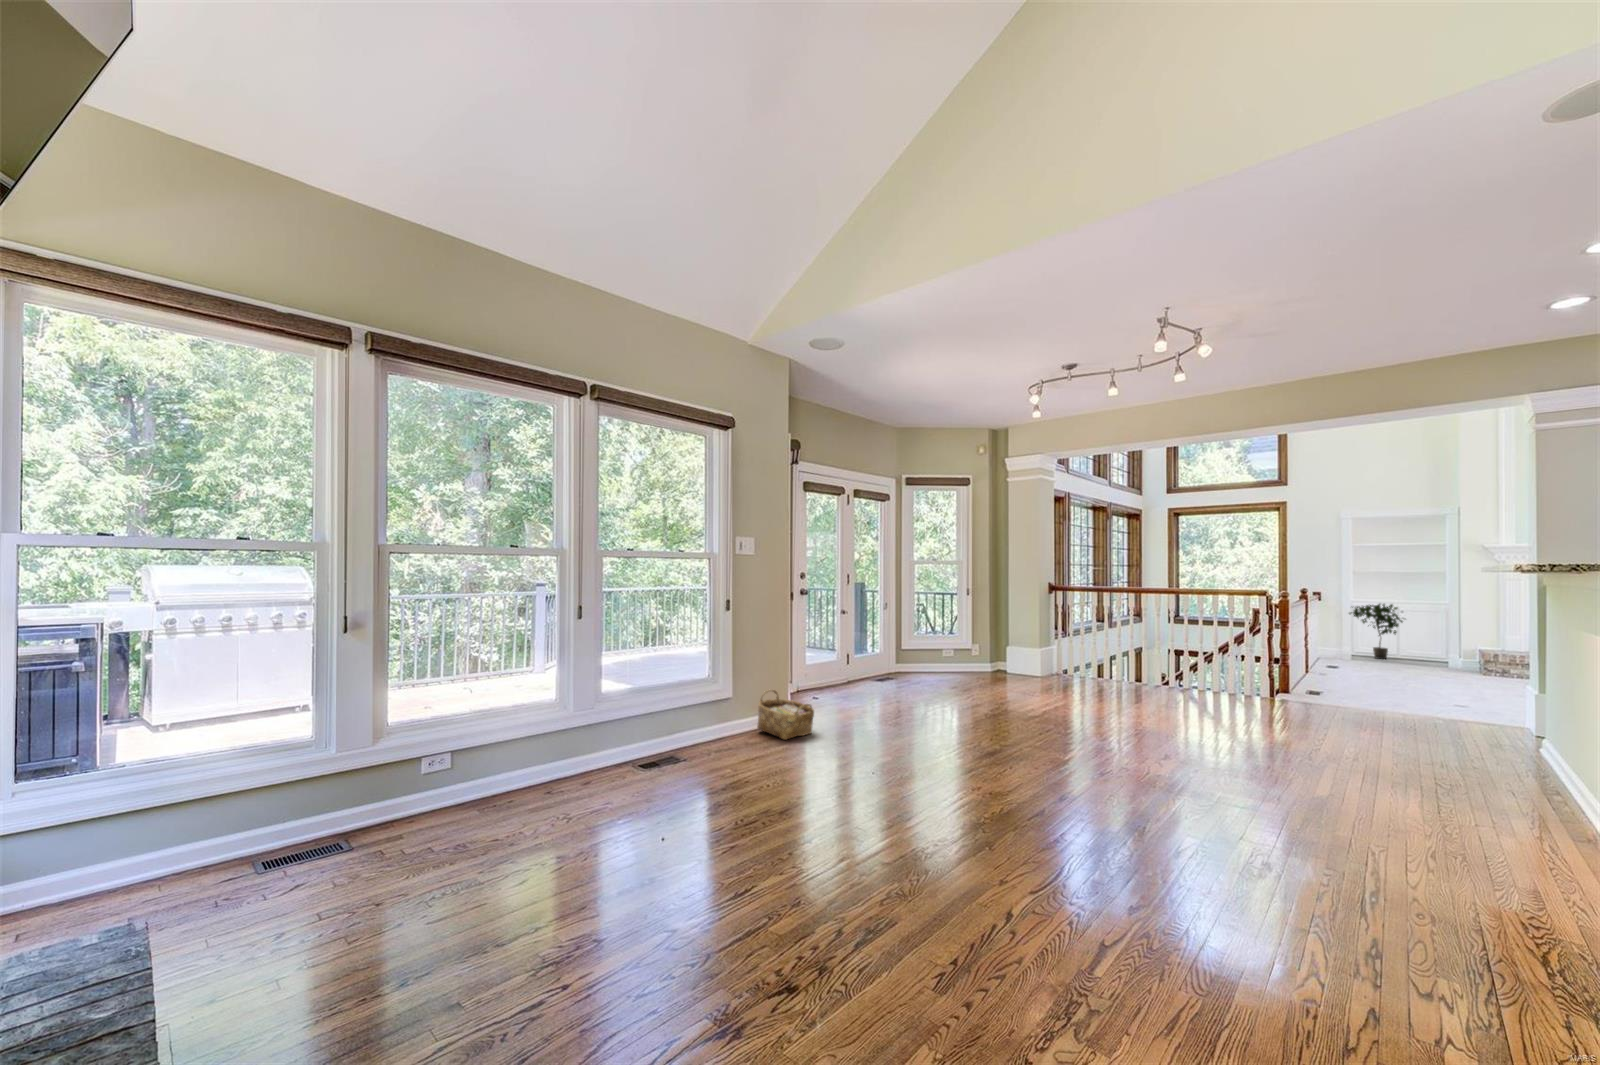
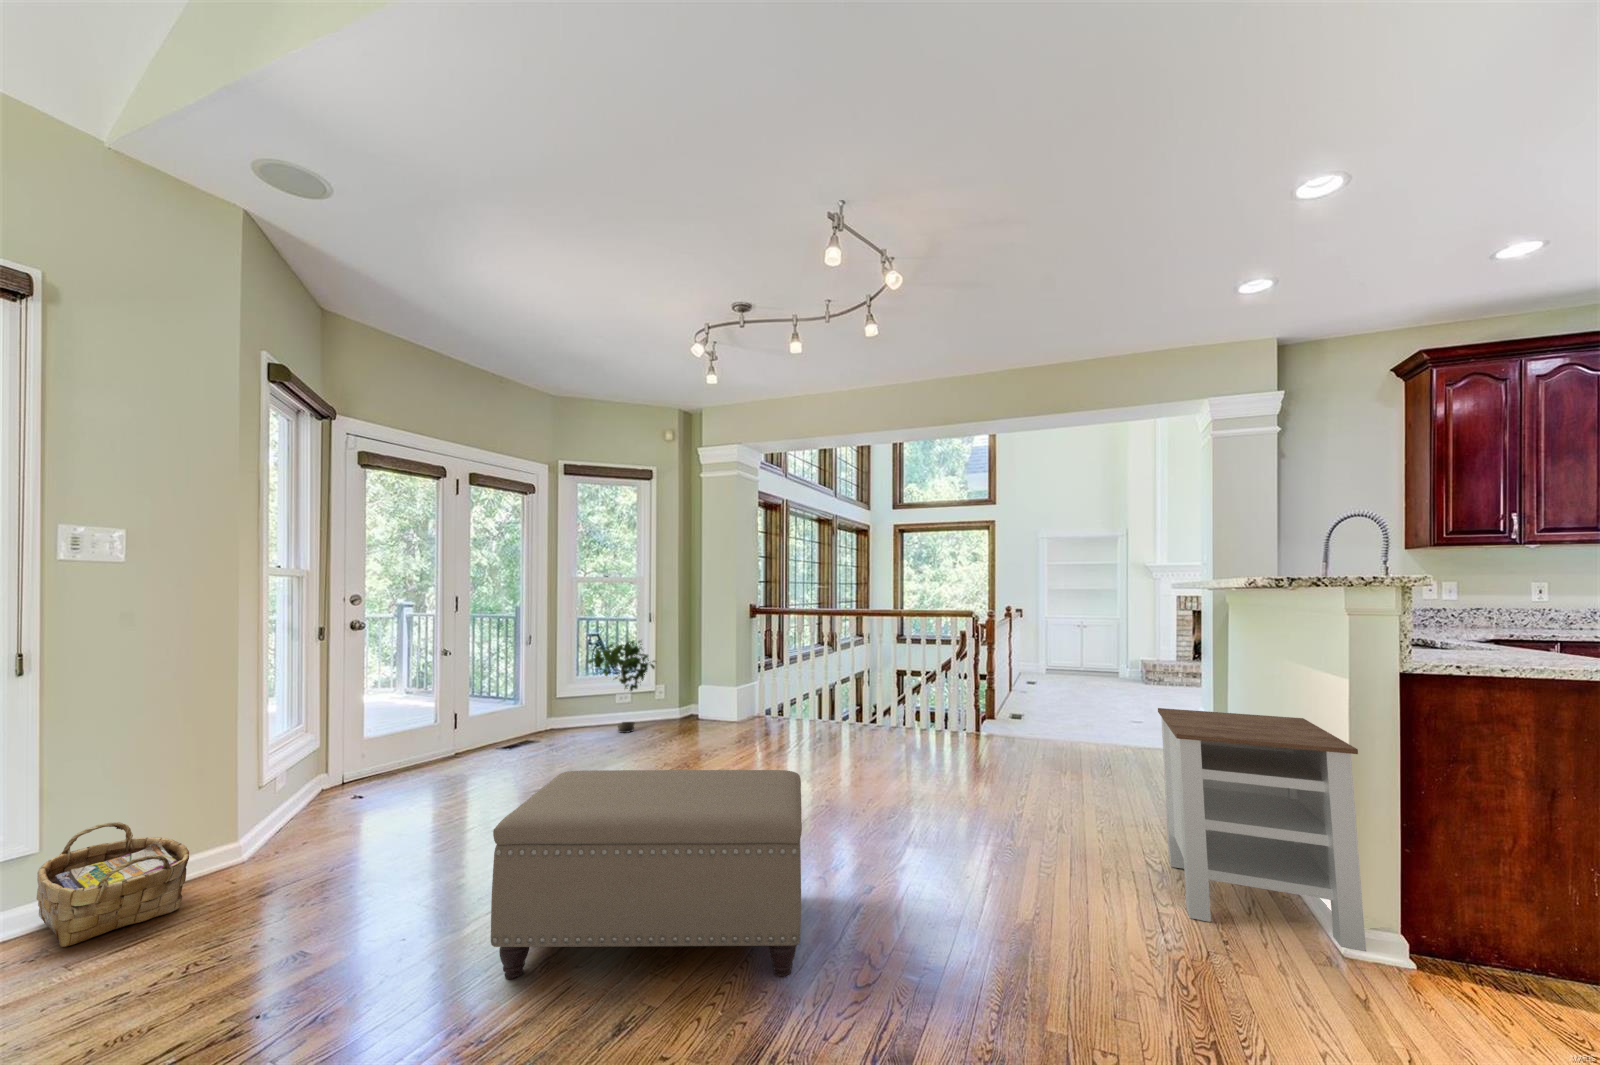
potted plant: present [1349,604,1403,659] -> present [588,641,655,733]
side table: none [1431,667,1575,817] -> present [1158,708,1366,951]
ottoman: none [1003,679,1174,784] -> present [491,770,802,979]

